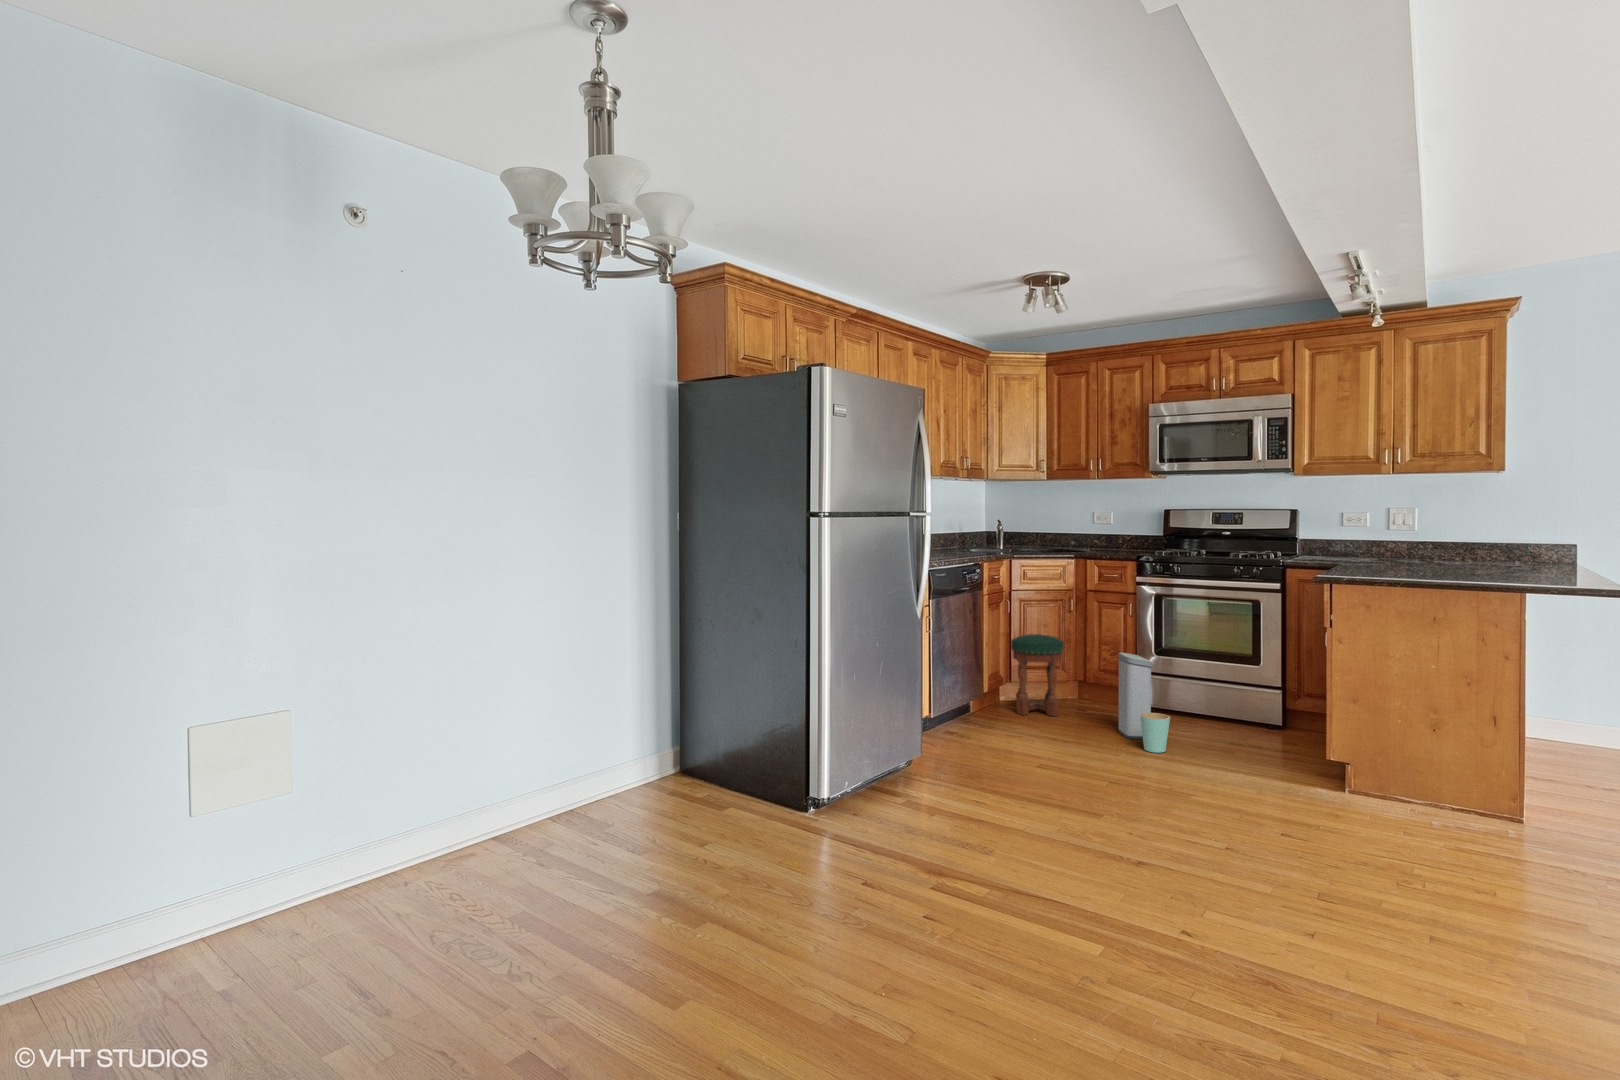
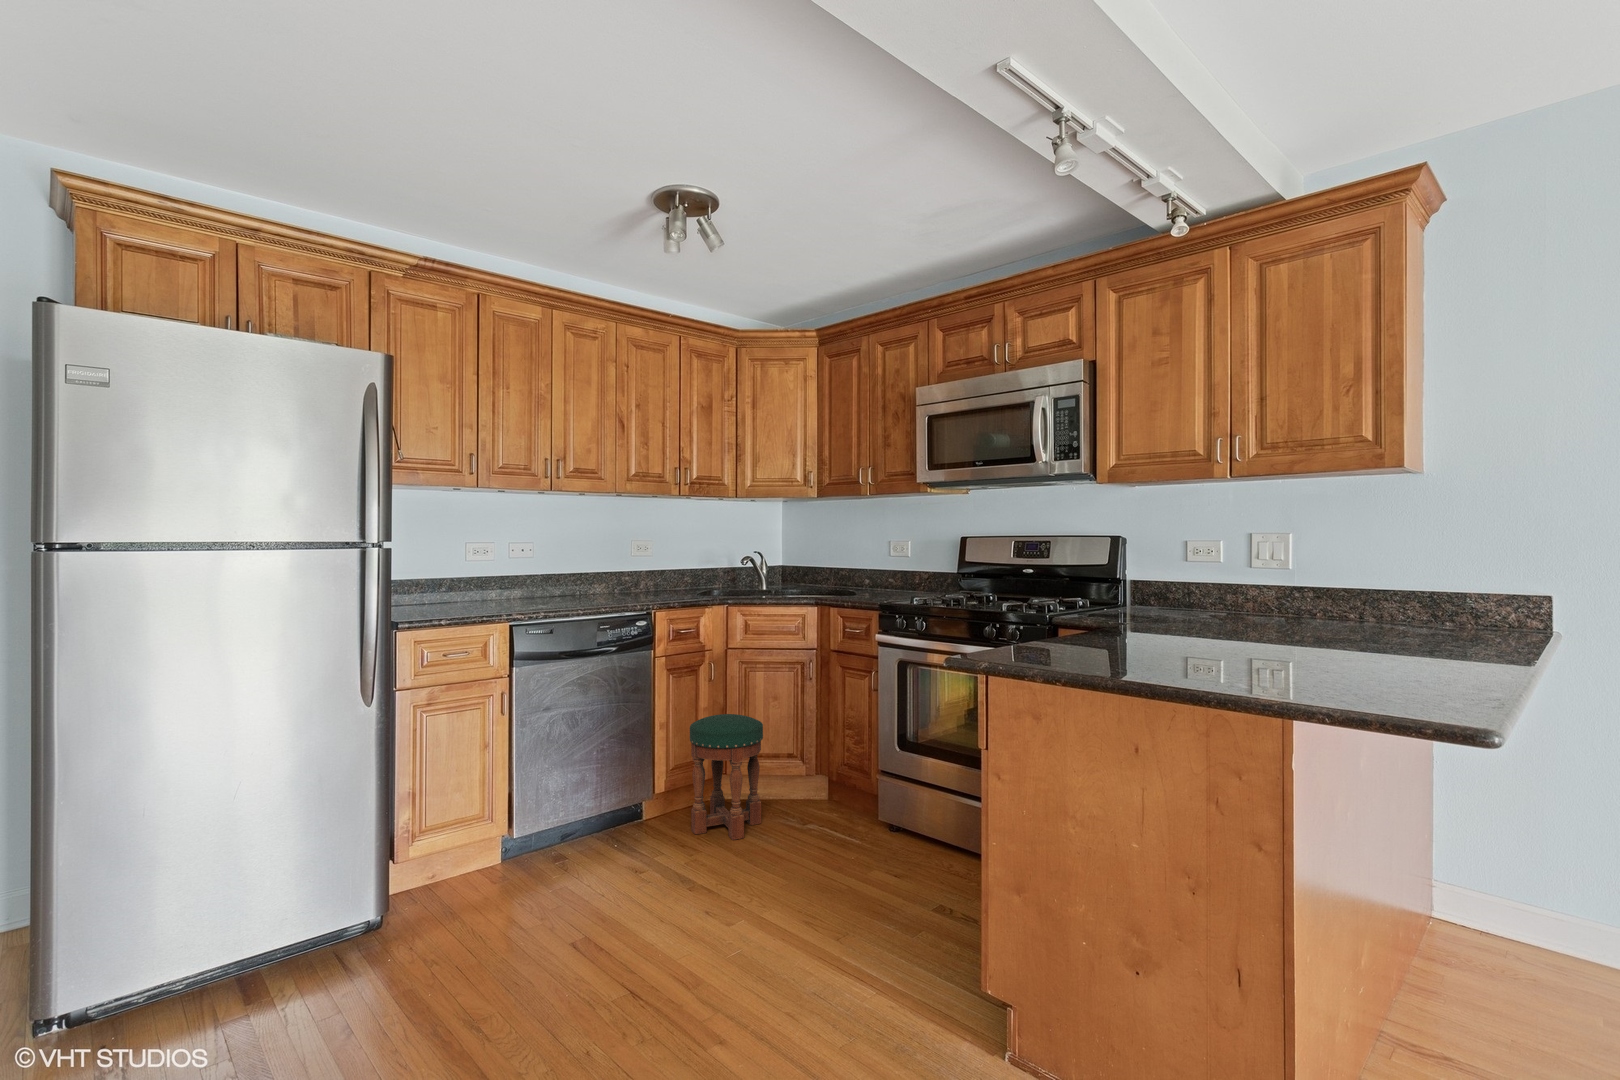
trash can: present [1118,652,1170,753] -> none [755,759,818,943]

